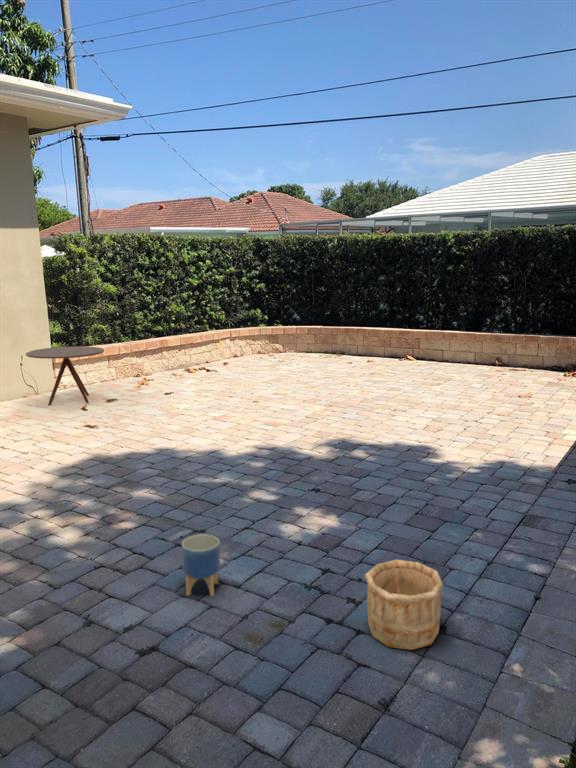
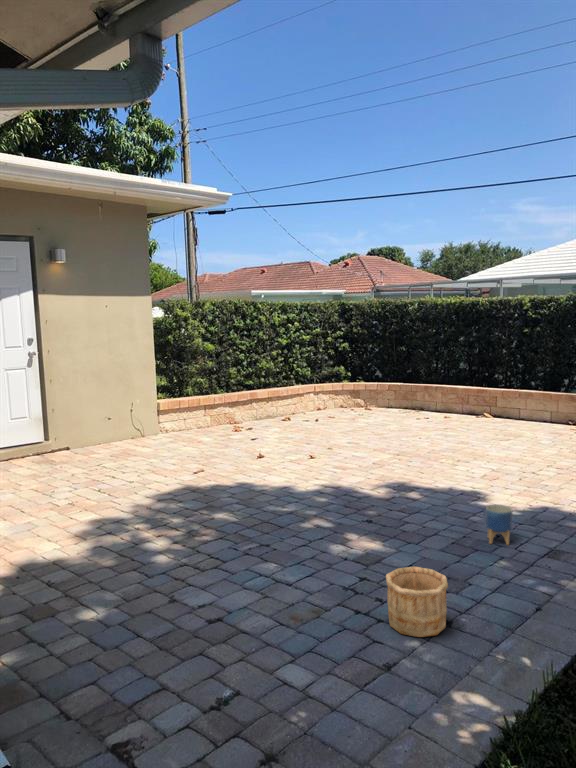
round table: present [26,346,104,405] -> none [137,396,201,446]
planter: present [182,534,220,596] -> present [486,505,512,545]

